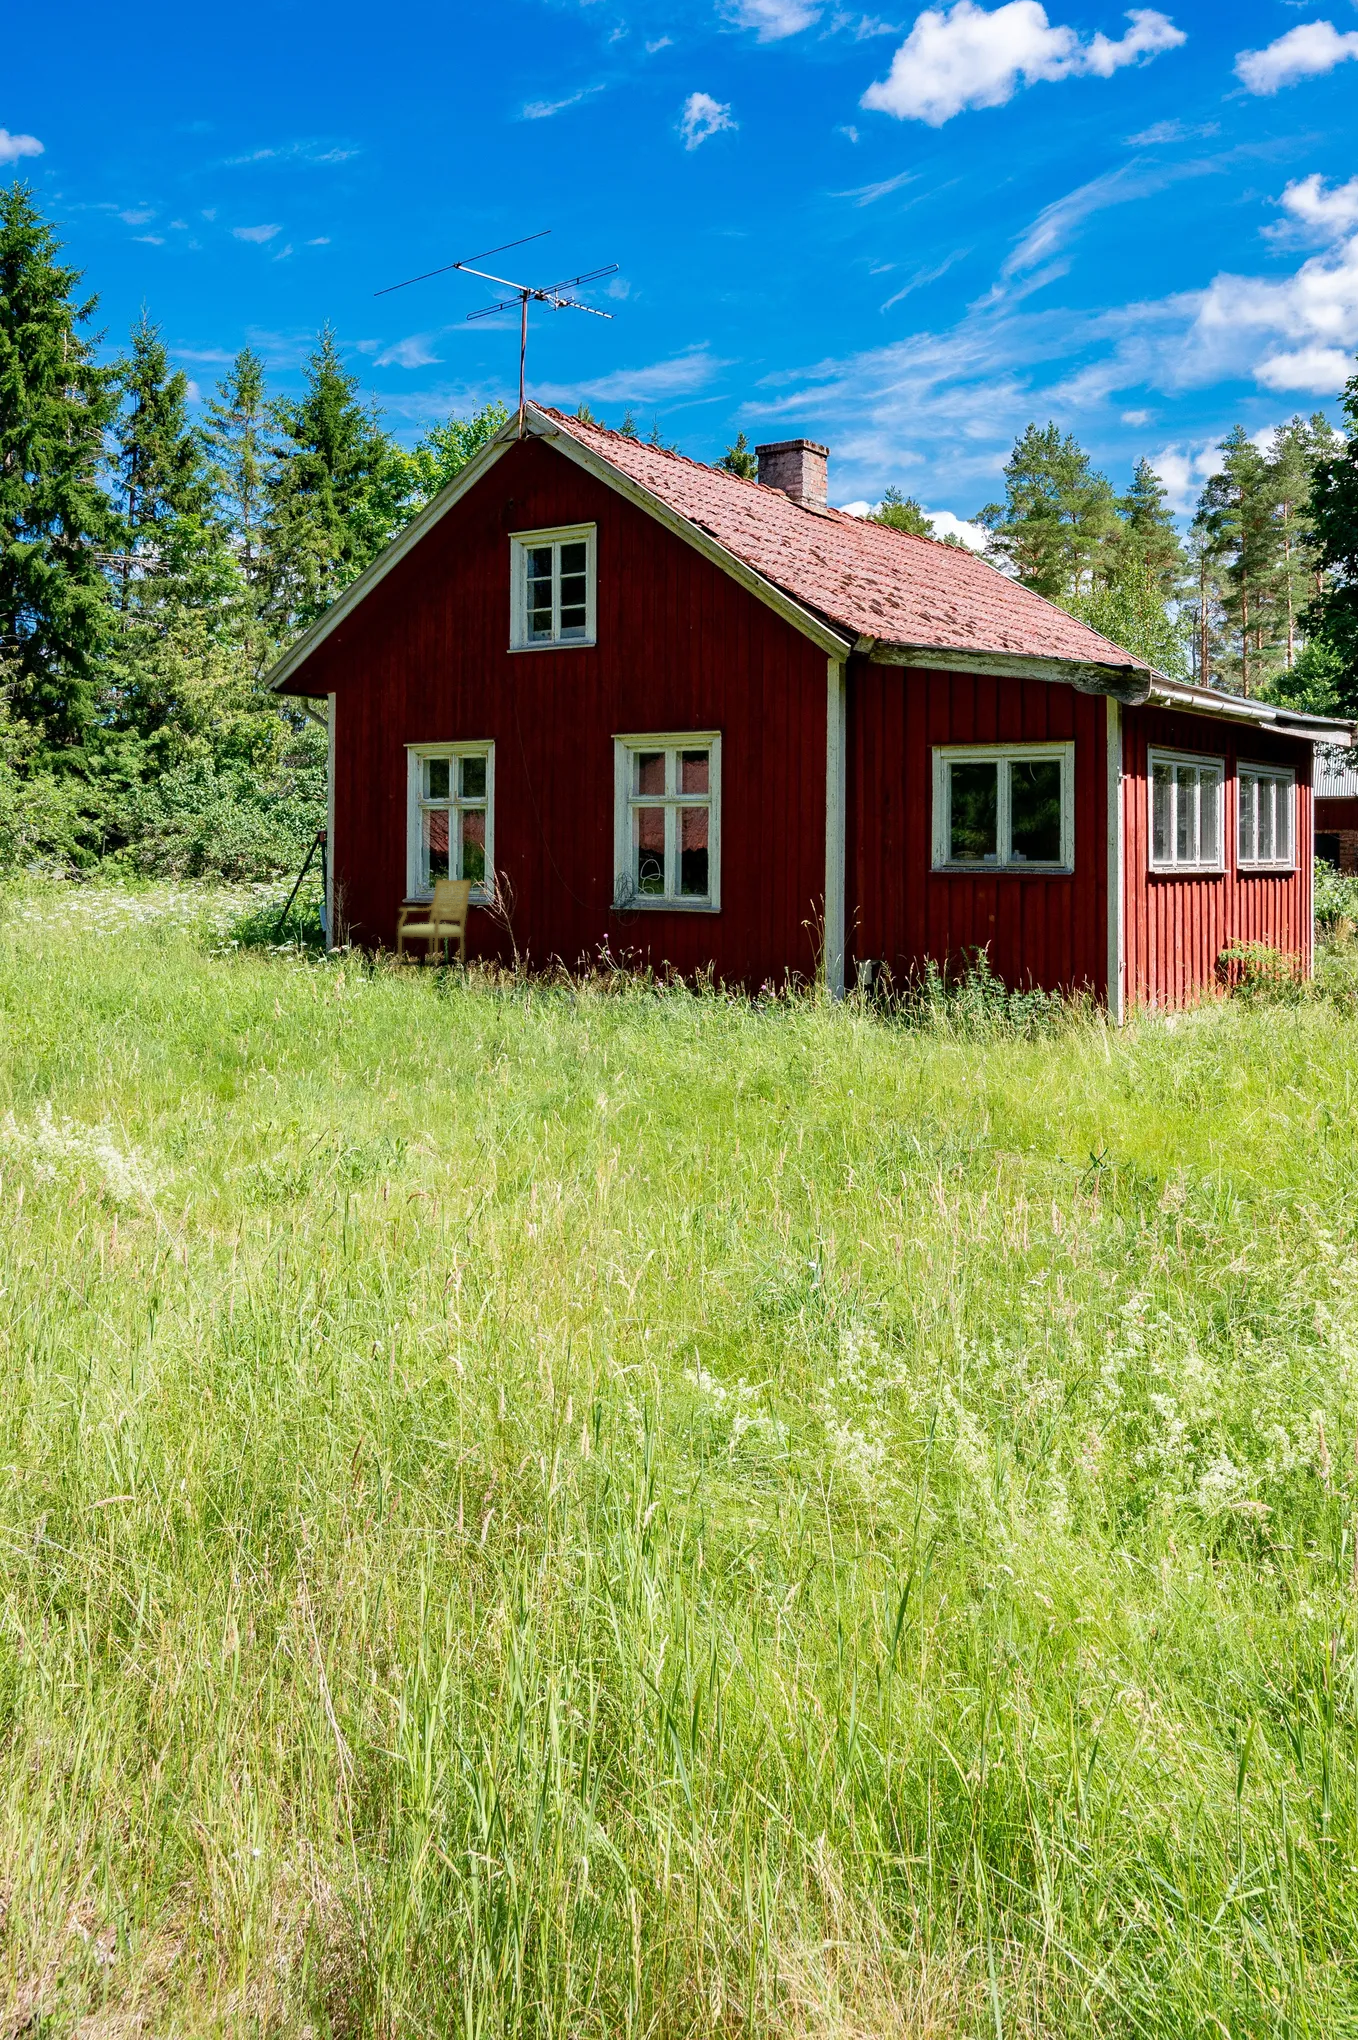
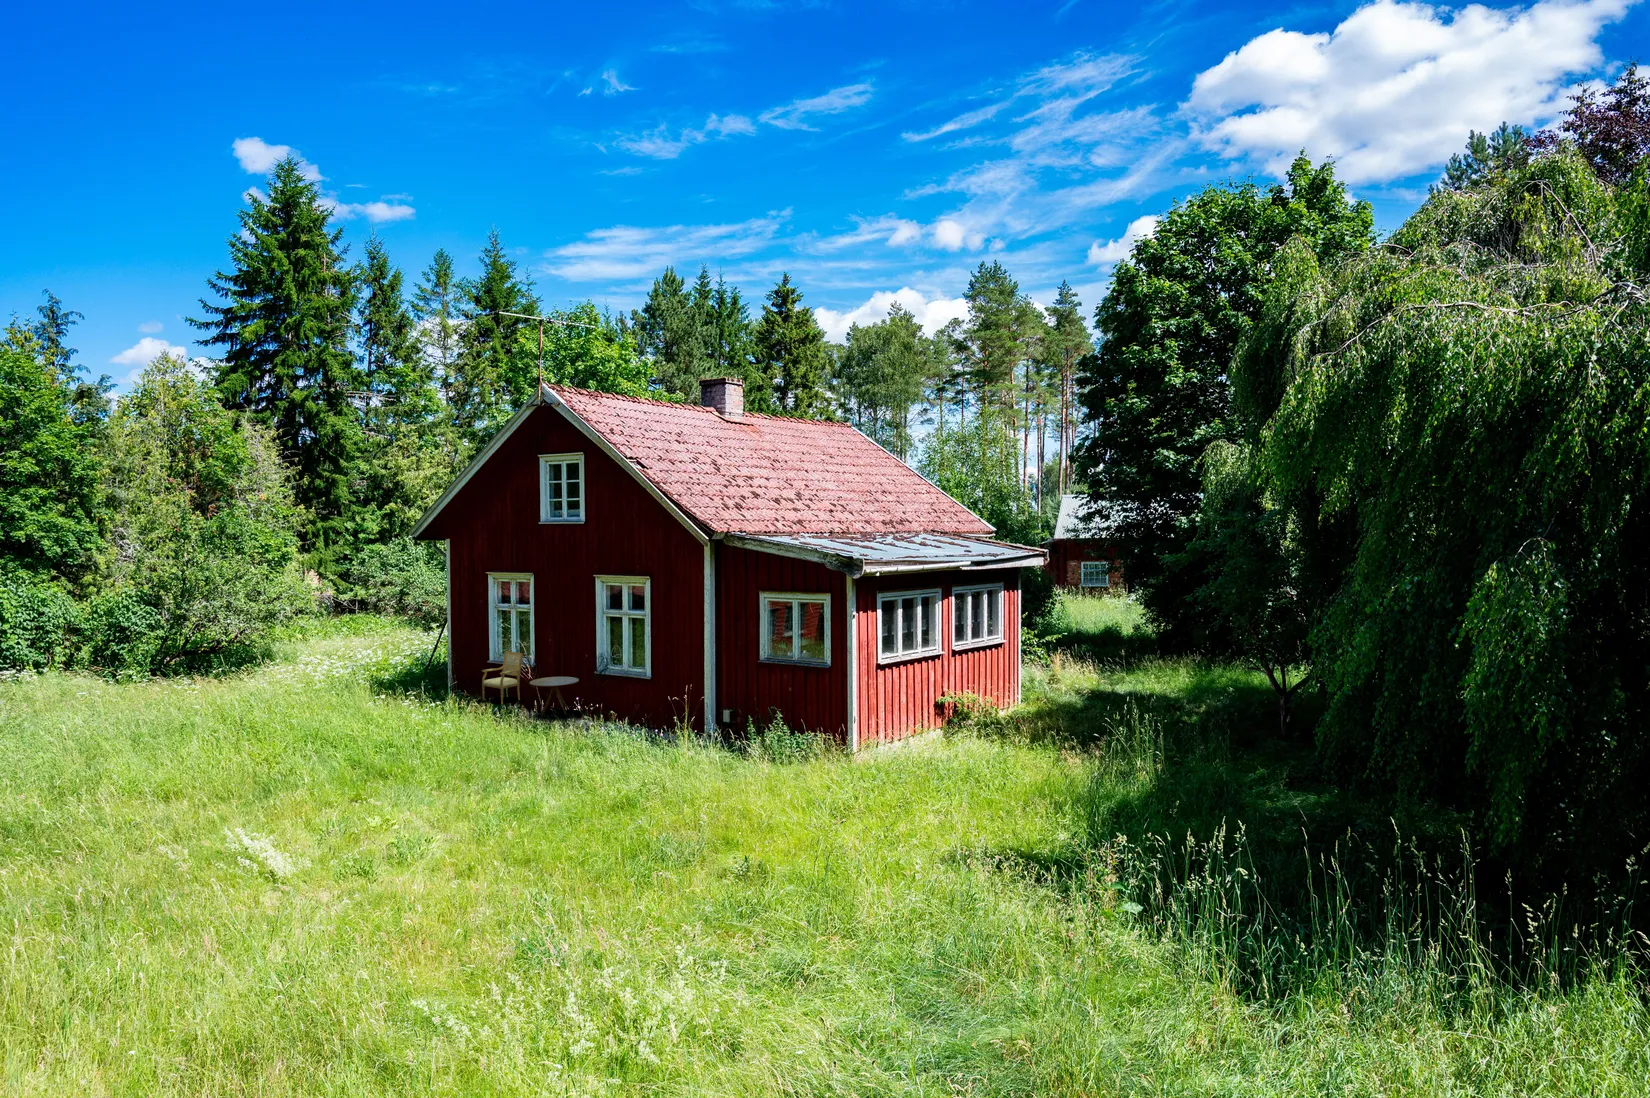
round table: none [497,914,583,975] -> present [530,677,579,716]

